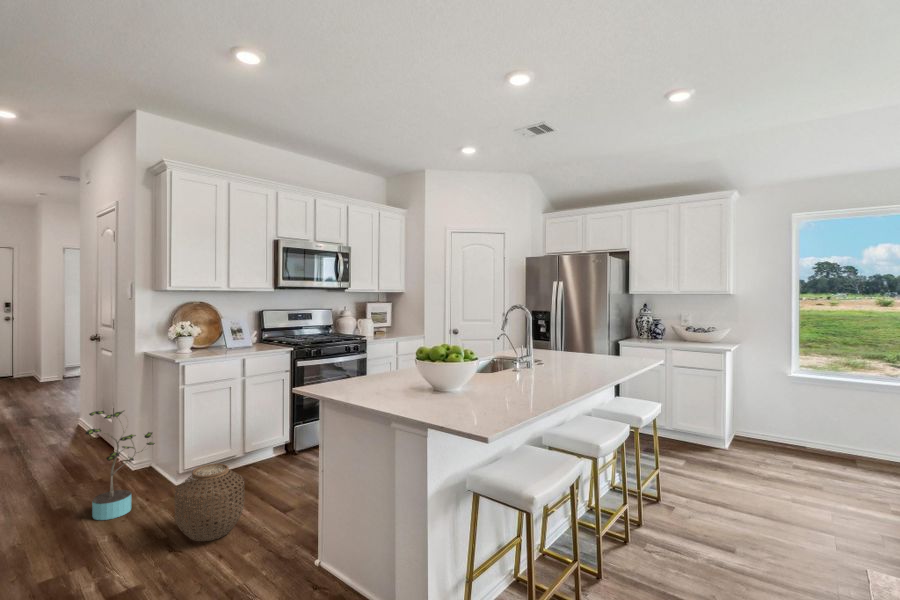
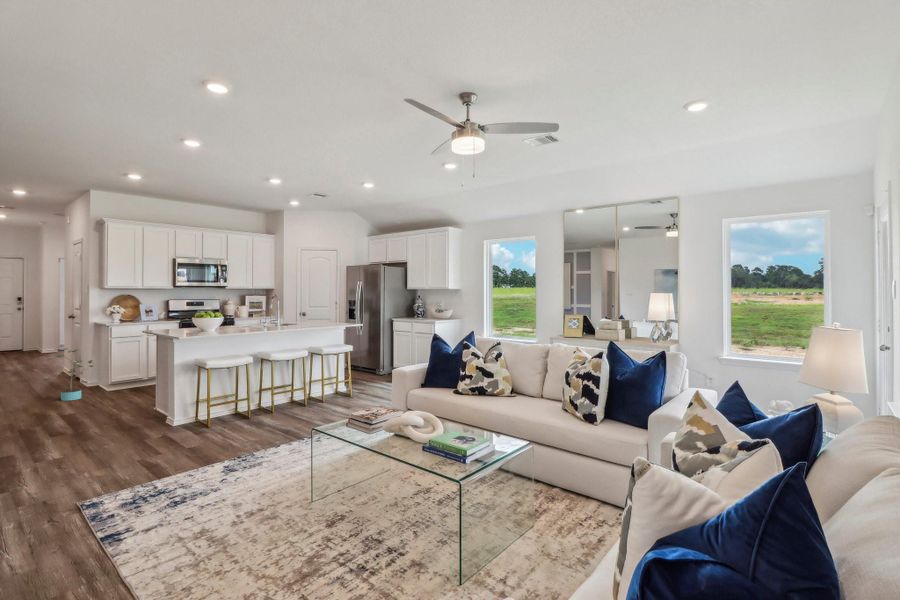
woven basket: present [175,464,244,541] -> none [97,372,134,406]

